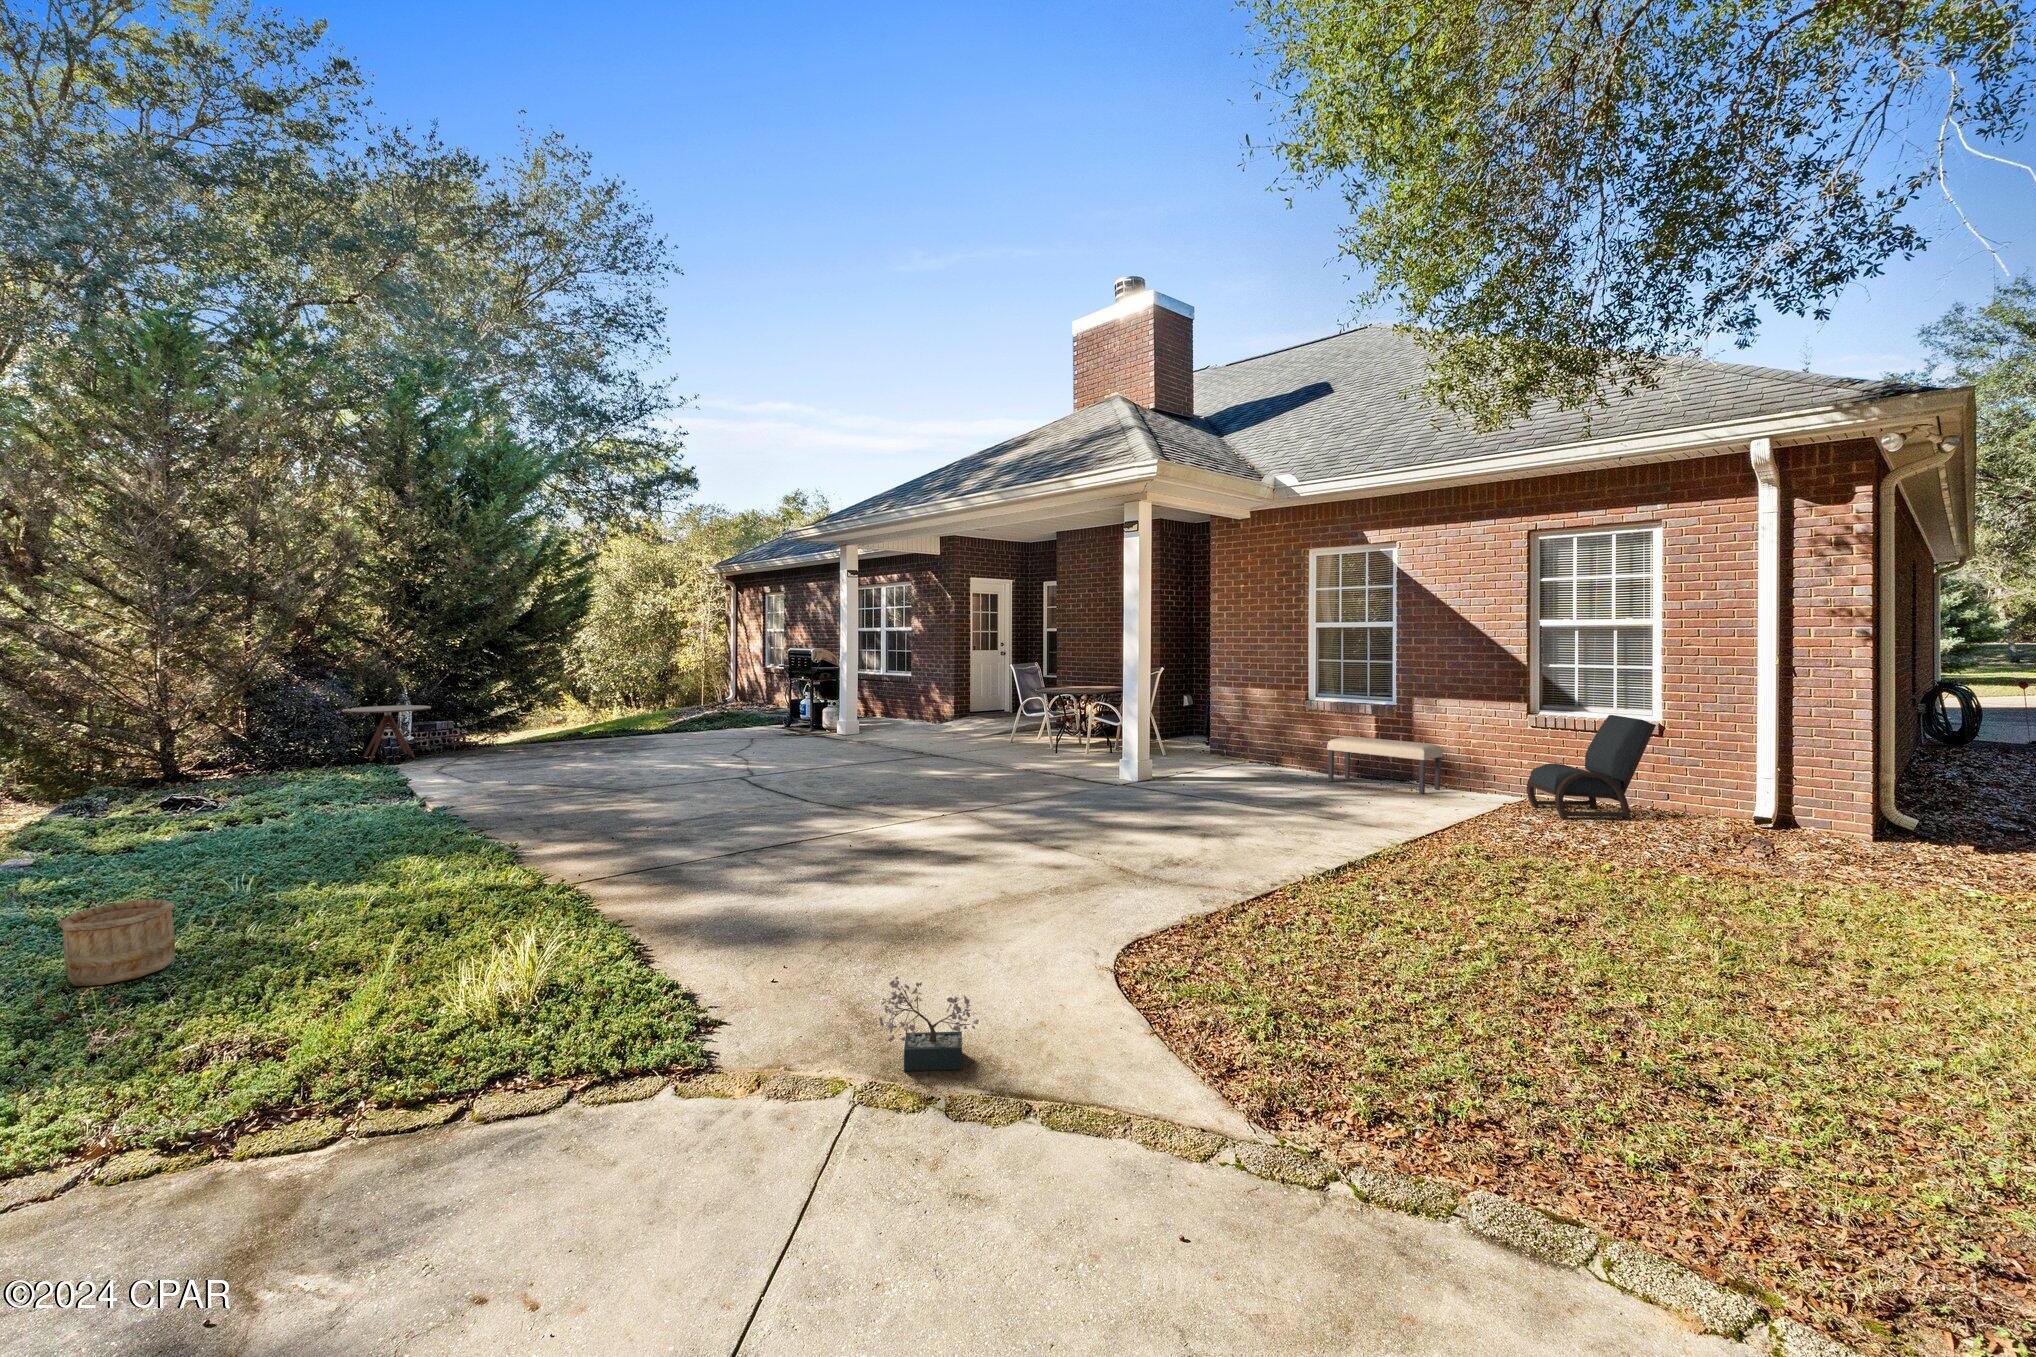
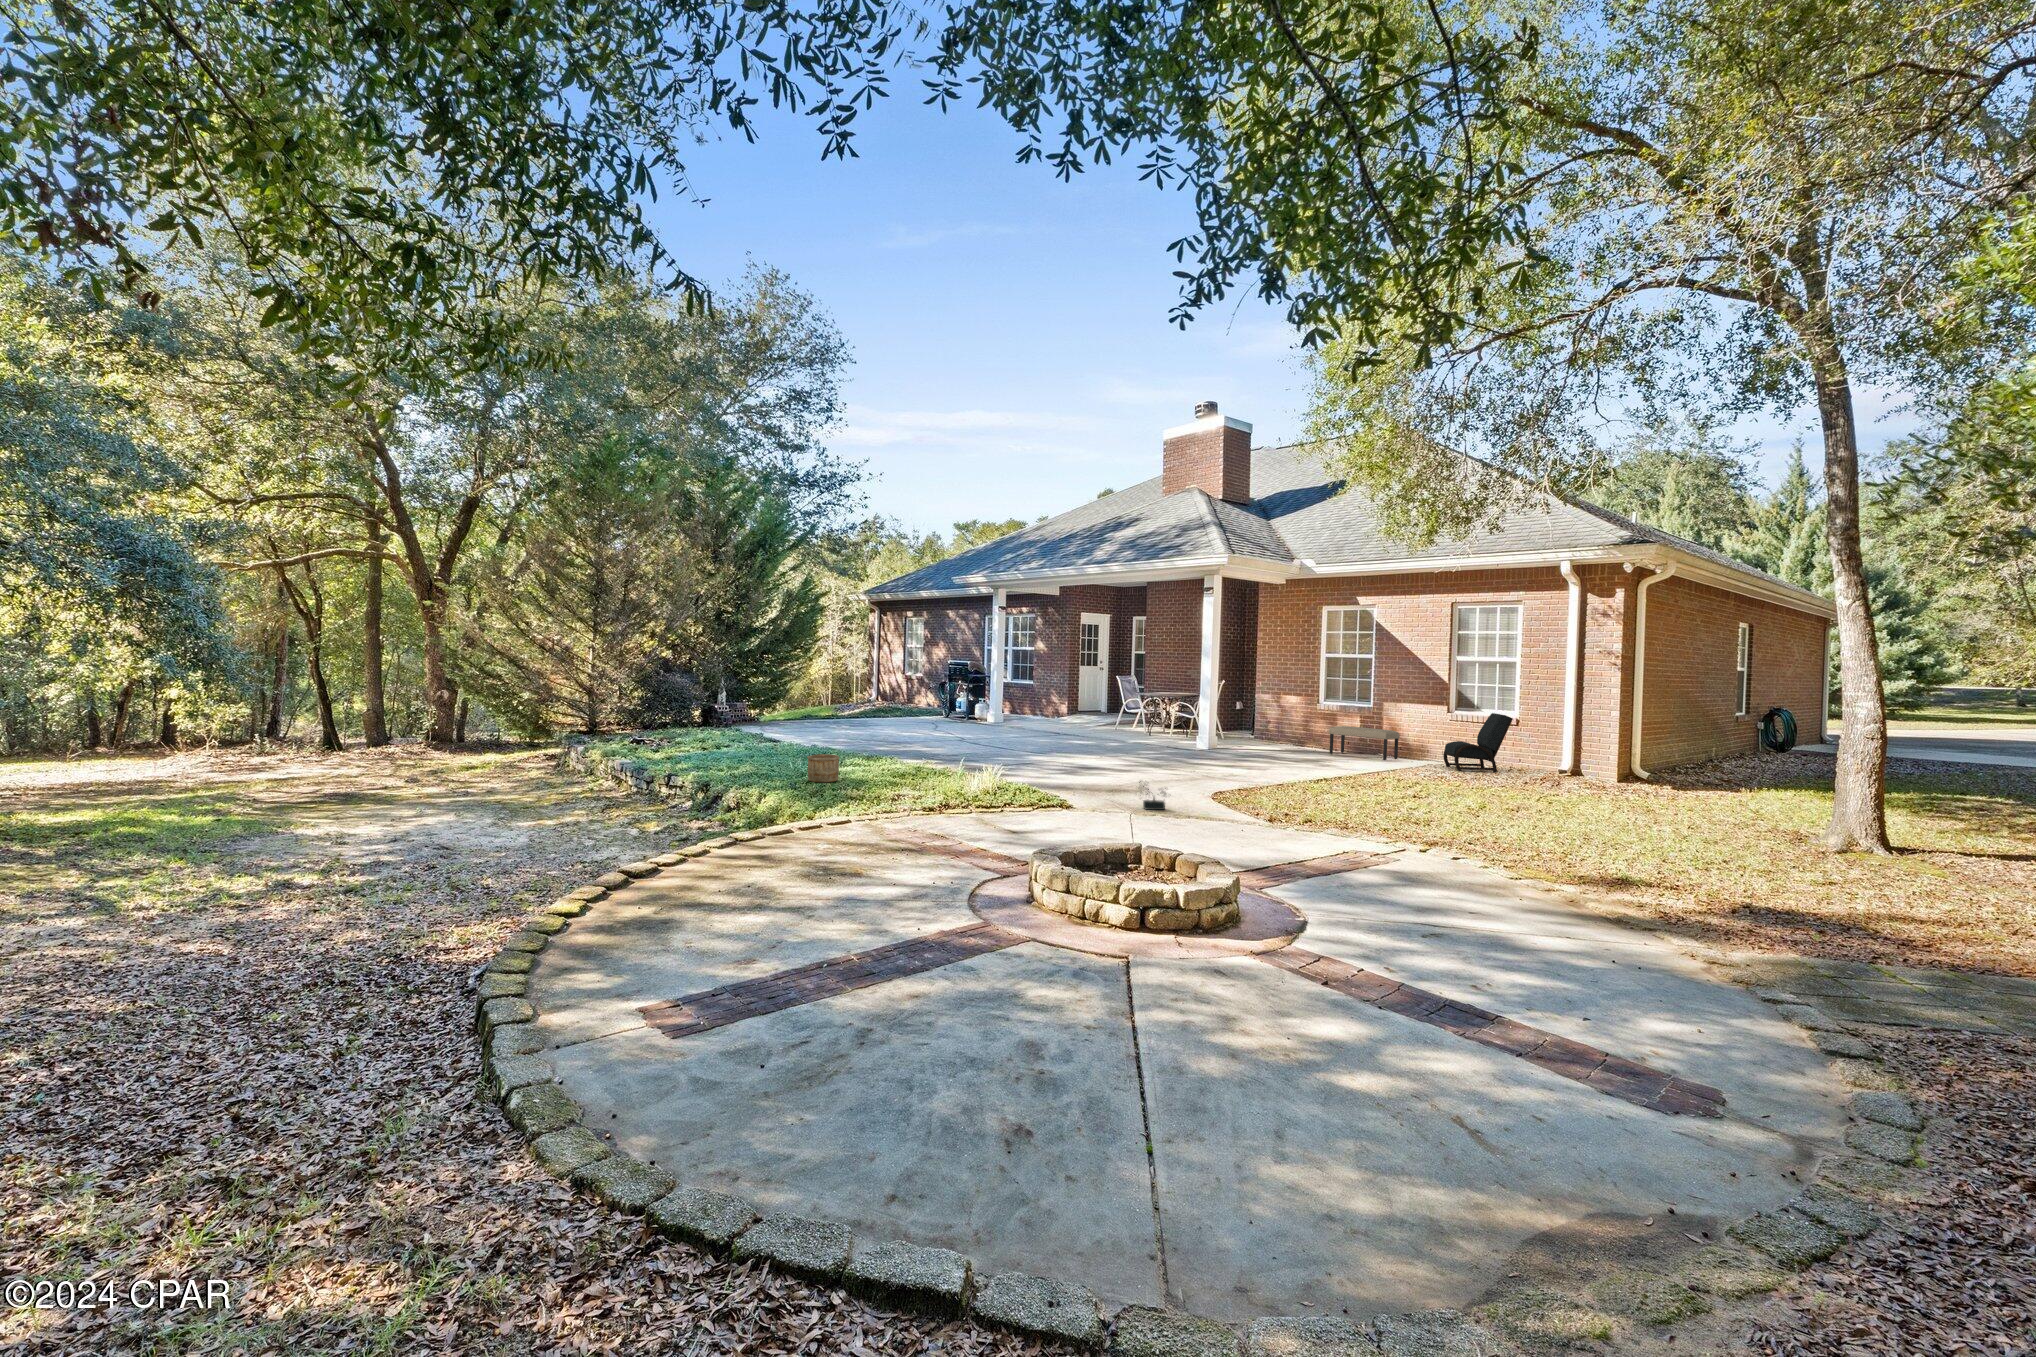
round table: present [342,705,431,761] -> none [686,691,736,725]

